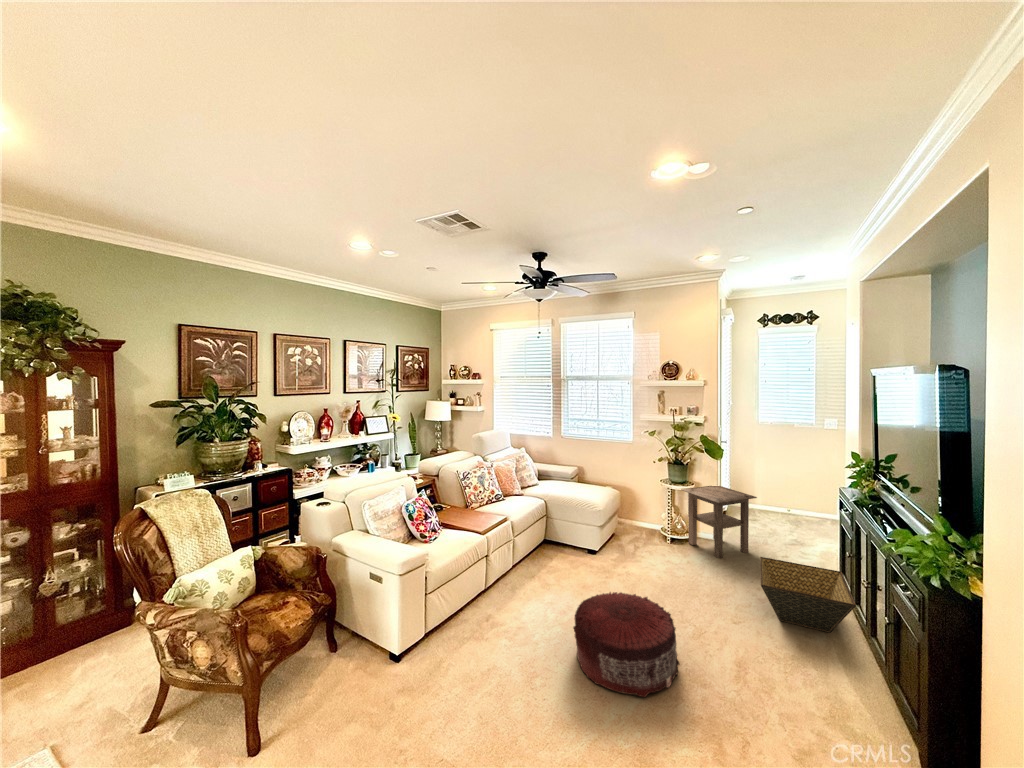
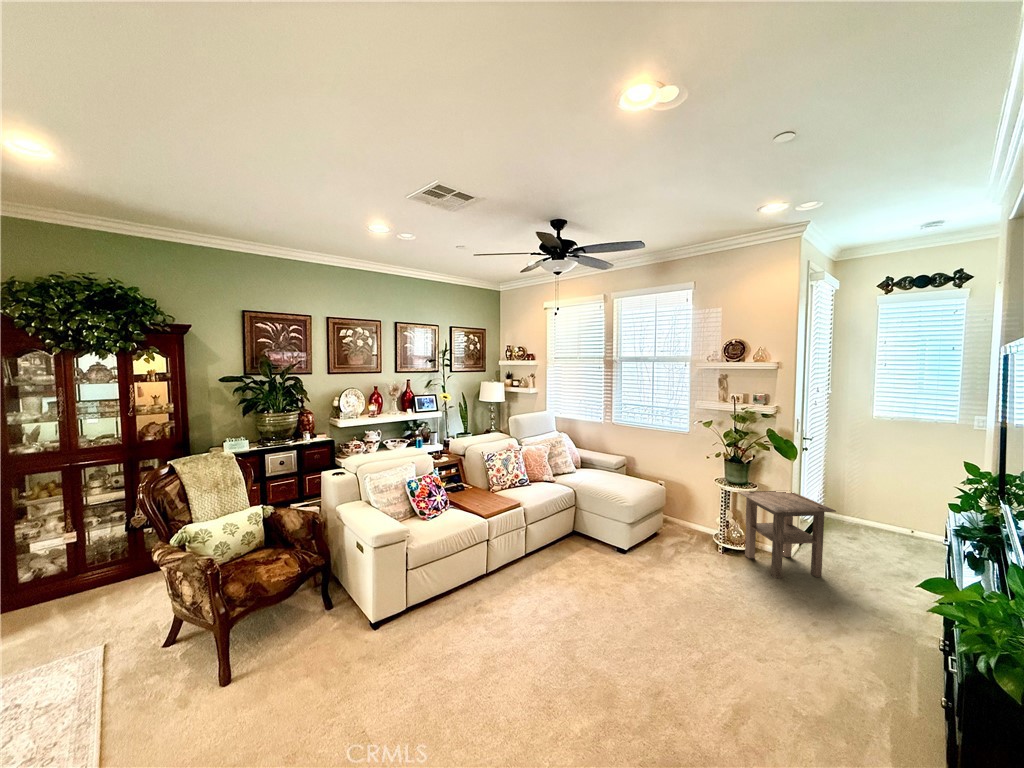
basket: present [760,557,856,633] -> none [792,585,927,699]
pouf: present [574,592,680,697] -> none [538,597,653,721]

